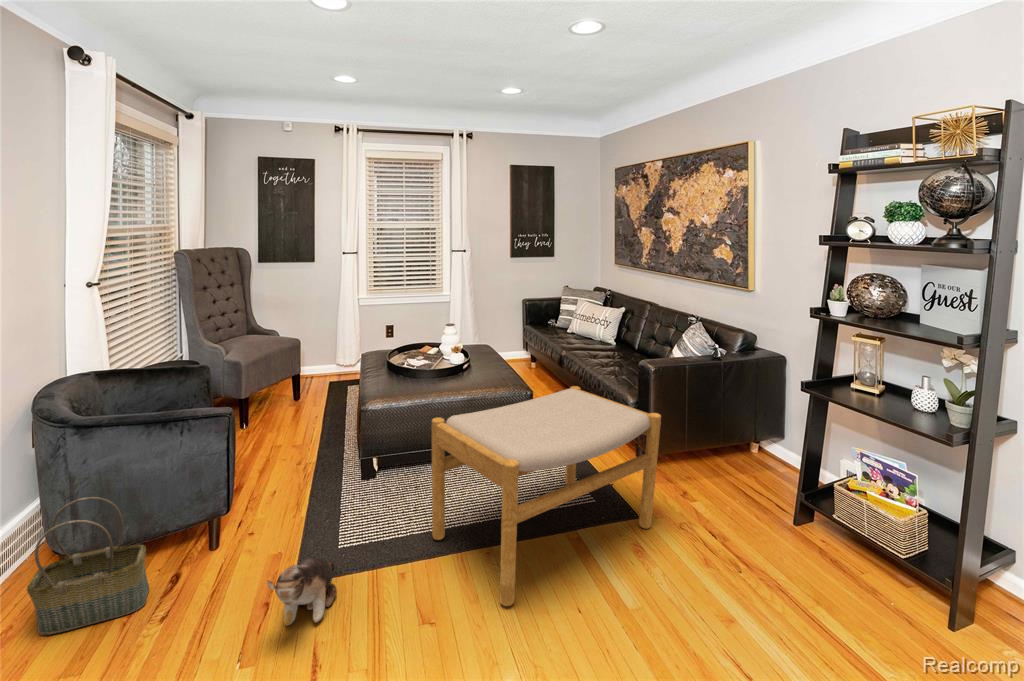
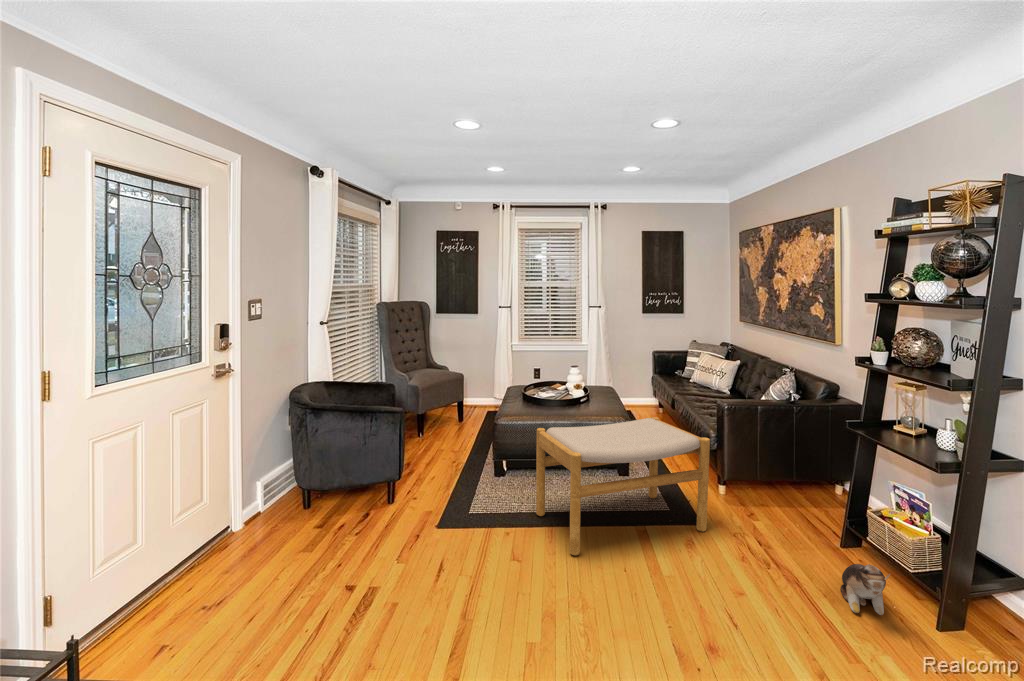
basket: present [27,497,149,635] -> none [317,455,370,526]
plush toy: present [267,558,337,626] -> present [840,564,890,615]

